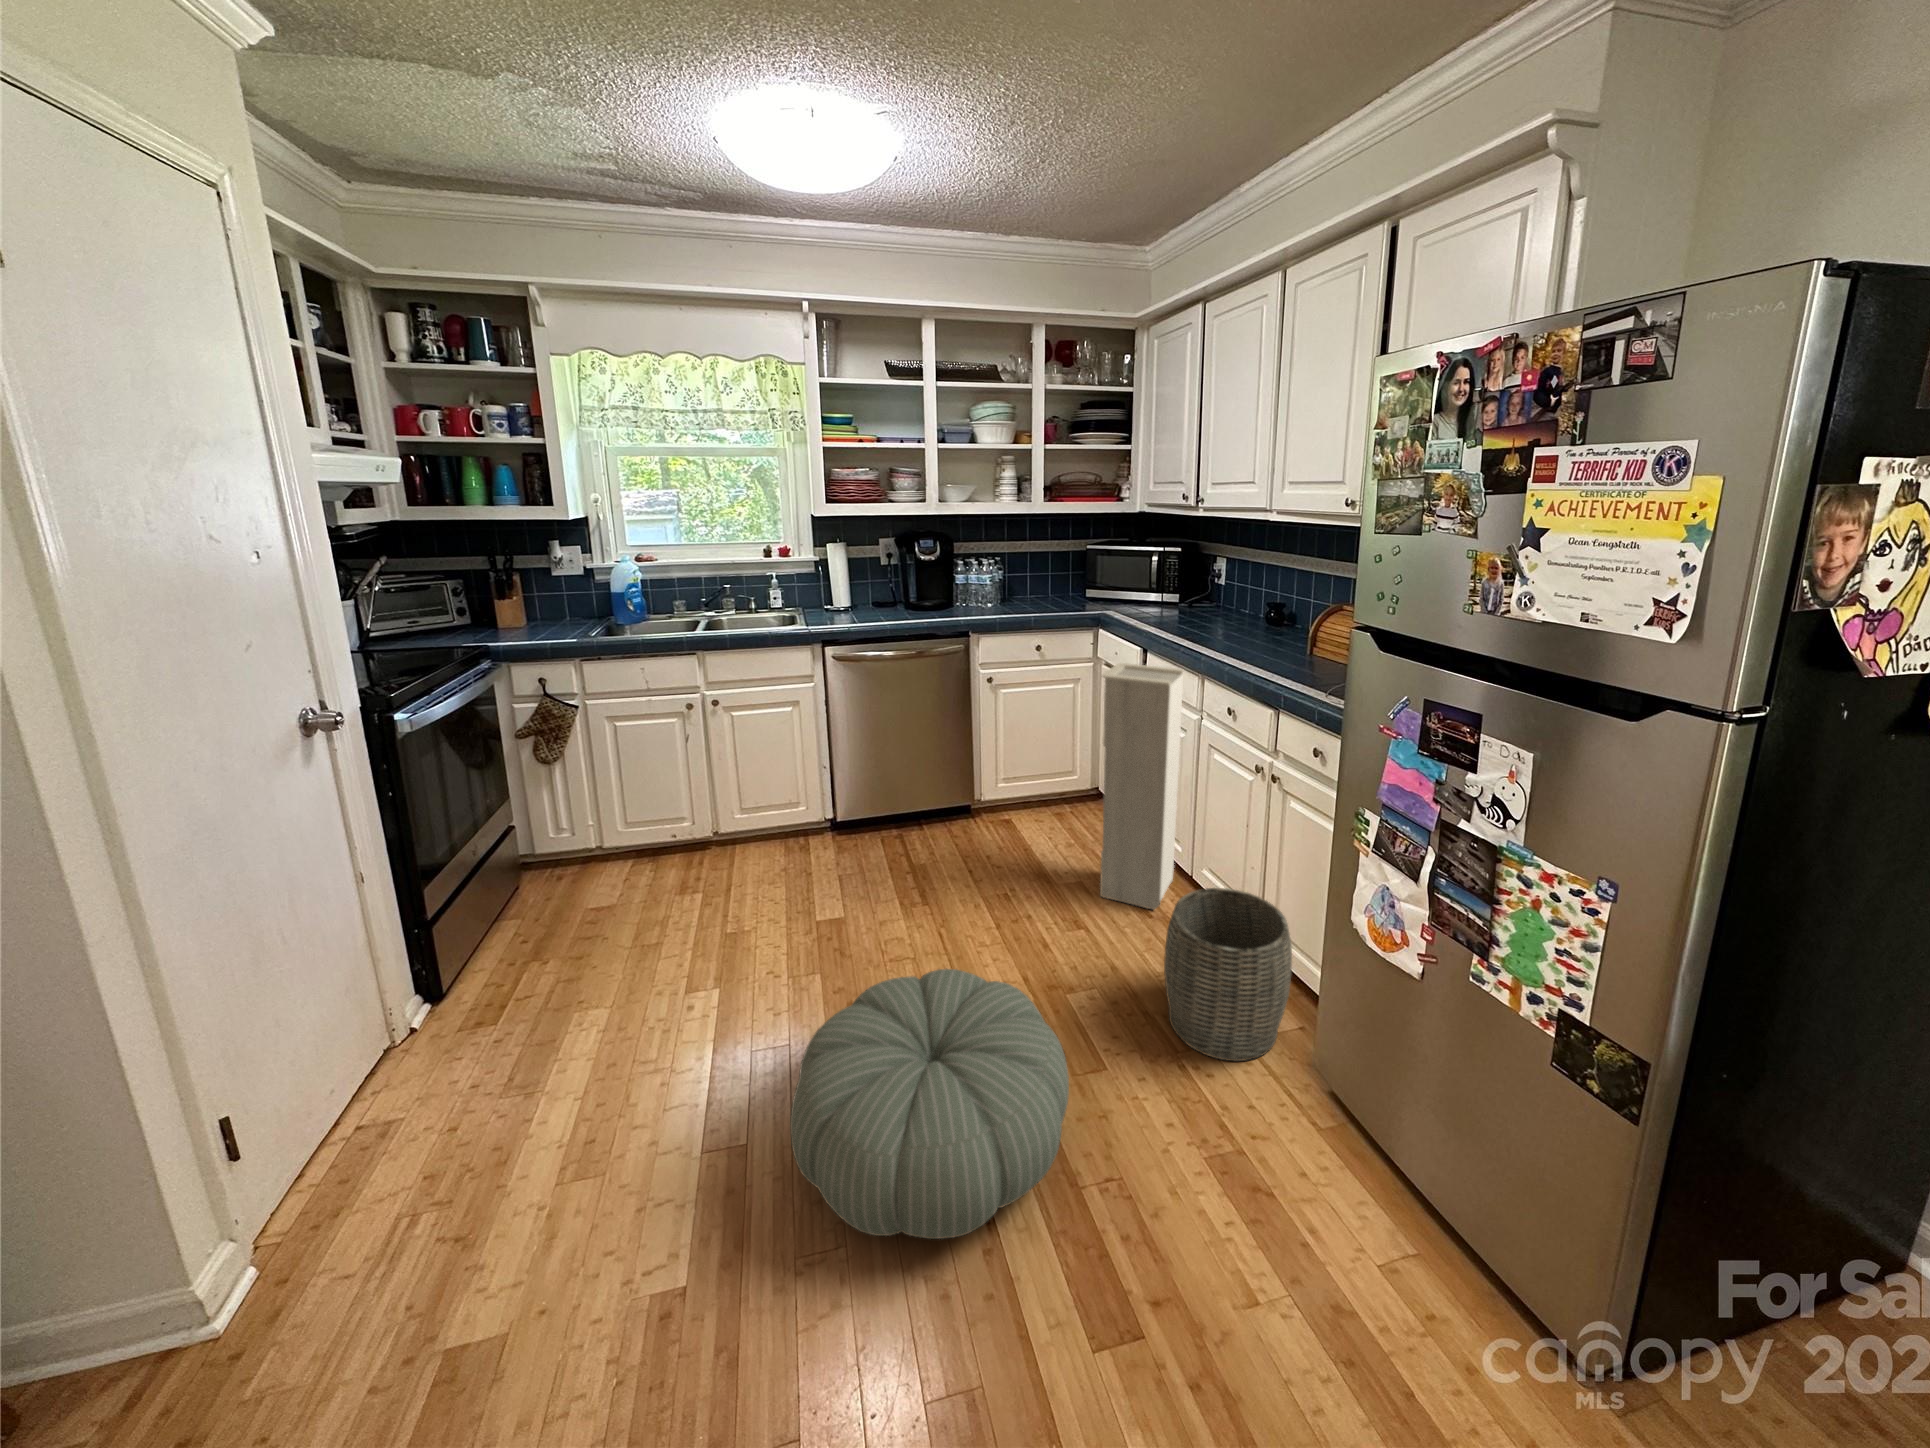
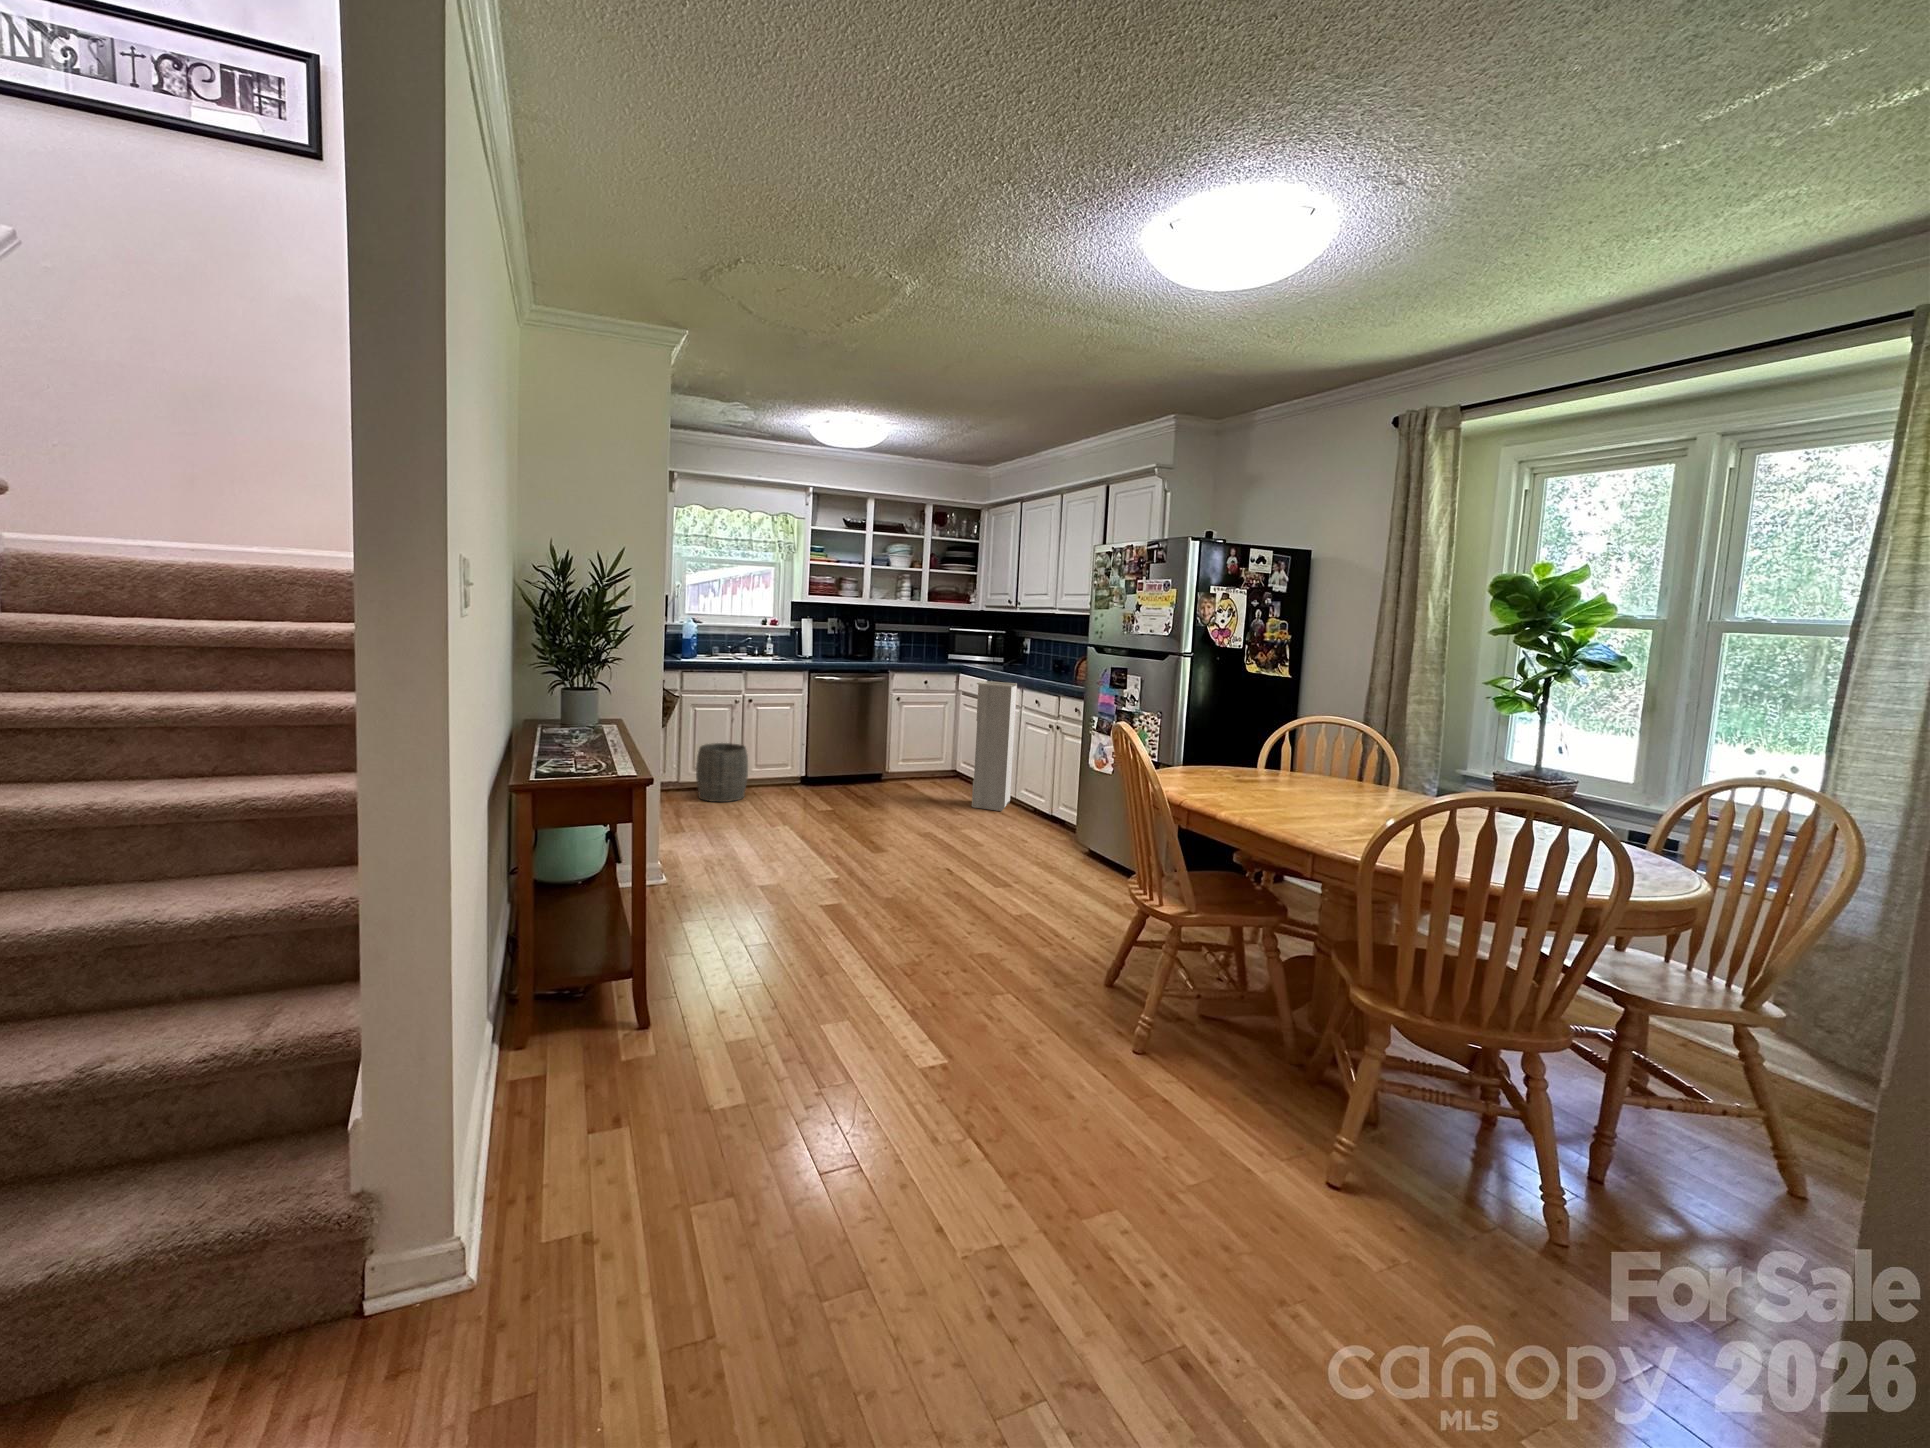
woven basket: present [1164,888,1292,1061] -> present [696,743,748,802]
pouf: present [790,969,1069,1239] -> none [861,797,978,868]

